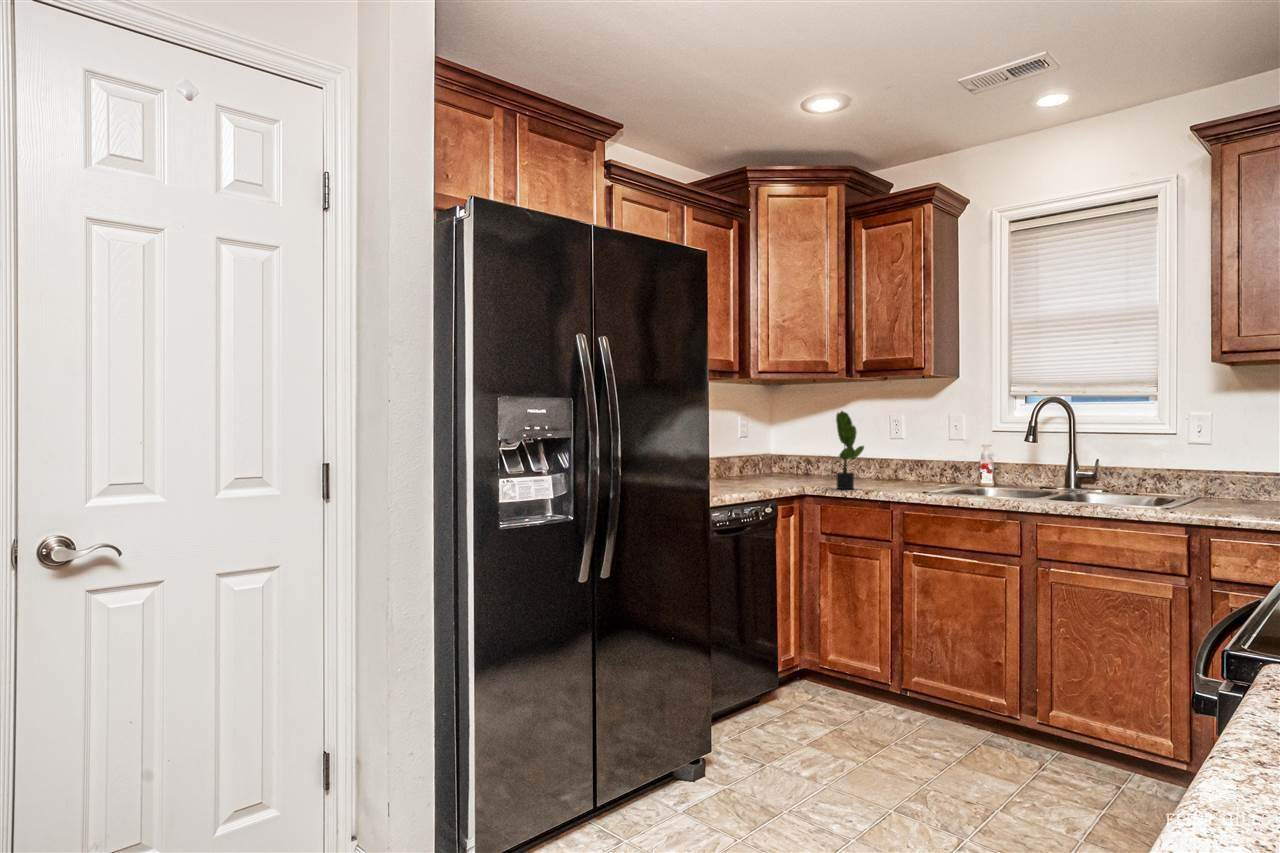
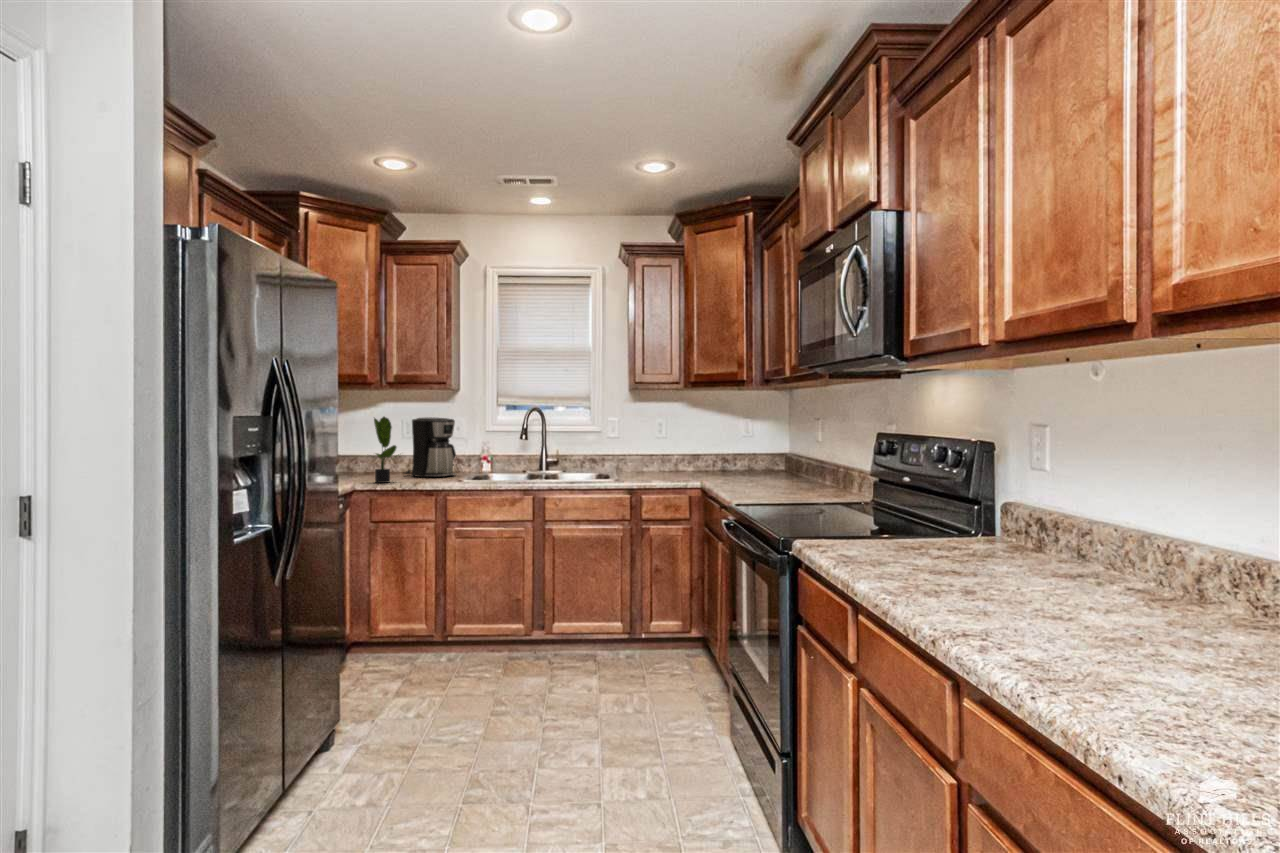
coffee maker: none [888,413,953,487] -> present [404,417,456,477]

